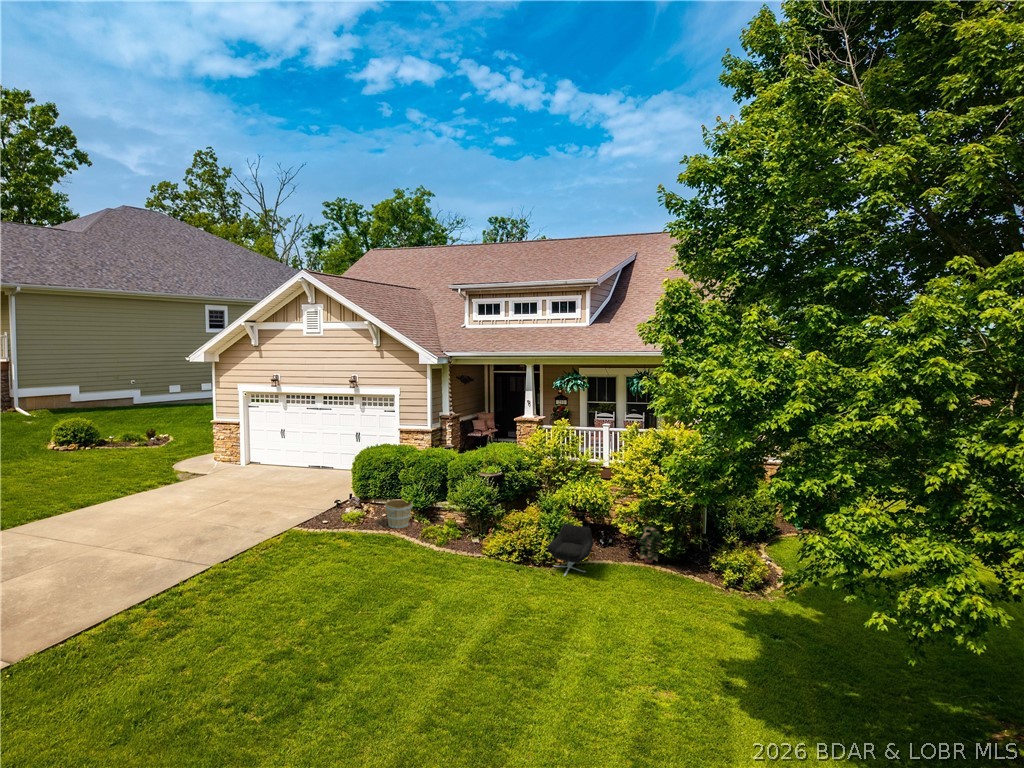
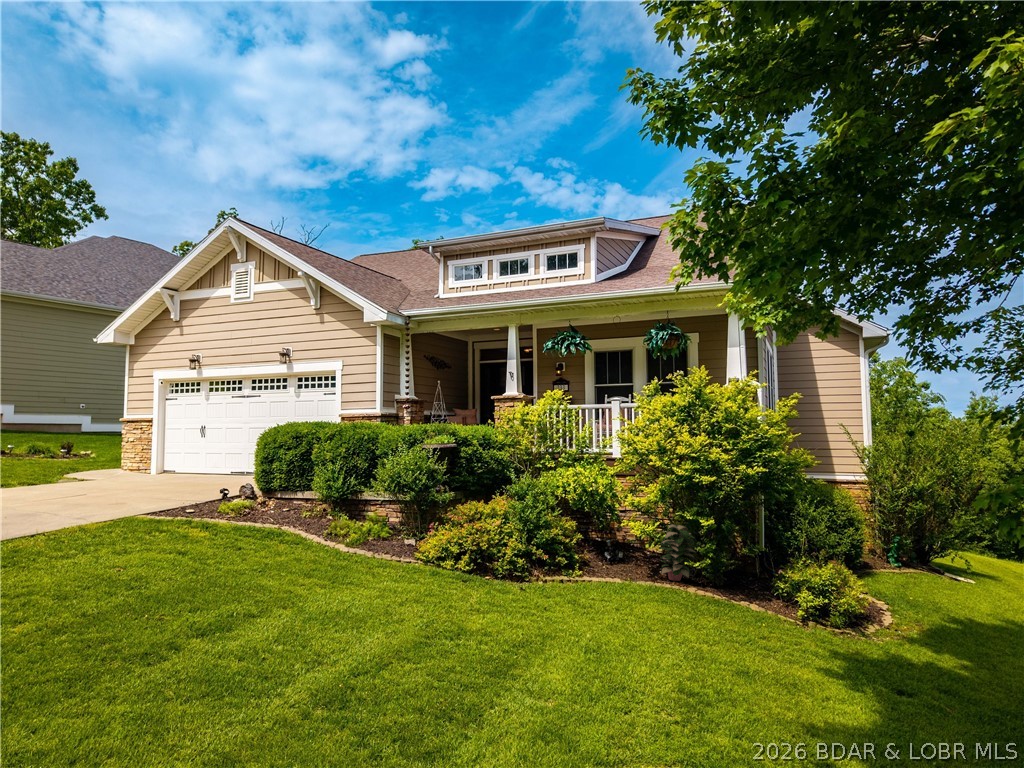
wooden bucket: present [385,500,413,529] -> none [284,486,326,527]
lounge chair: present [547,524,593,576] -> none [512,515,587,591]

